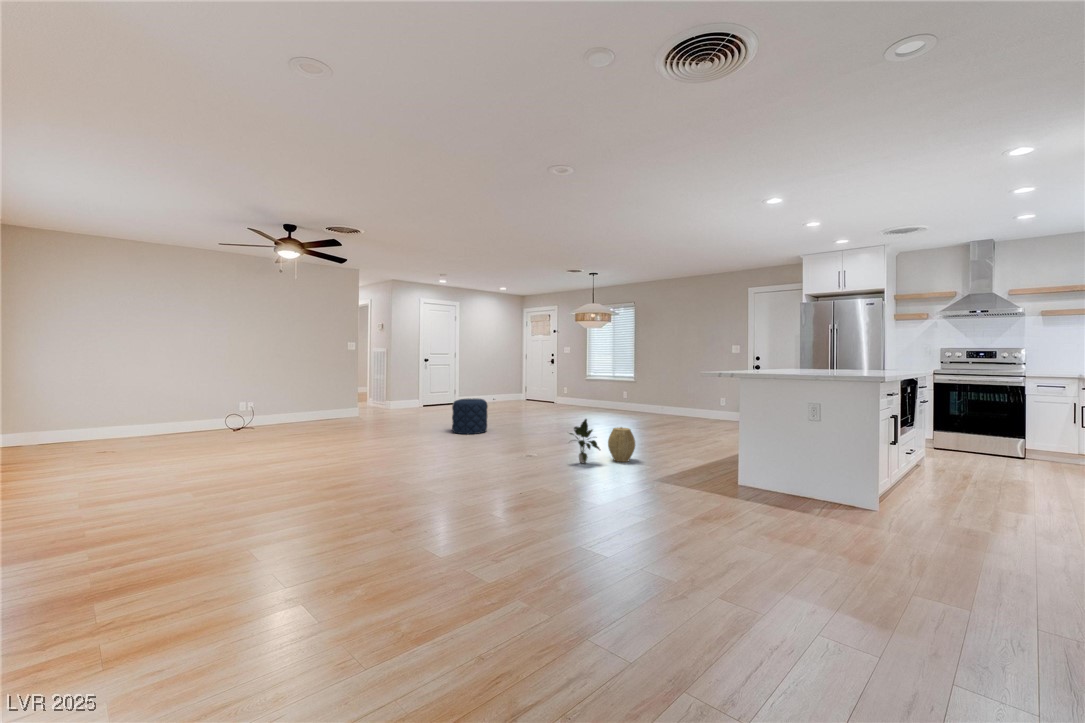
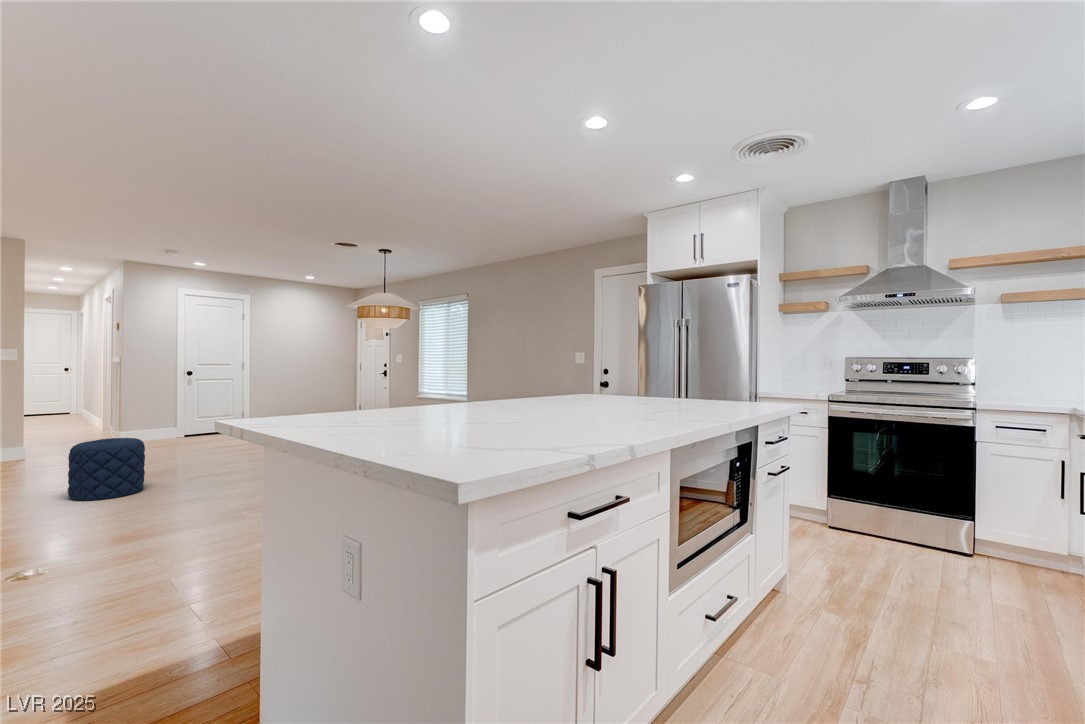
potted plant: present [570,419,600,463] -> none [37,499,122,594]
woven basket: present [608,427,635,462] -> none [156,512,222,587]

